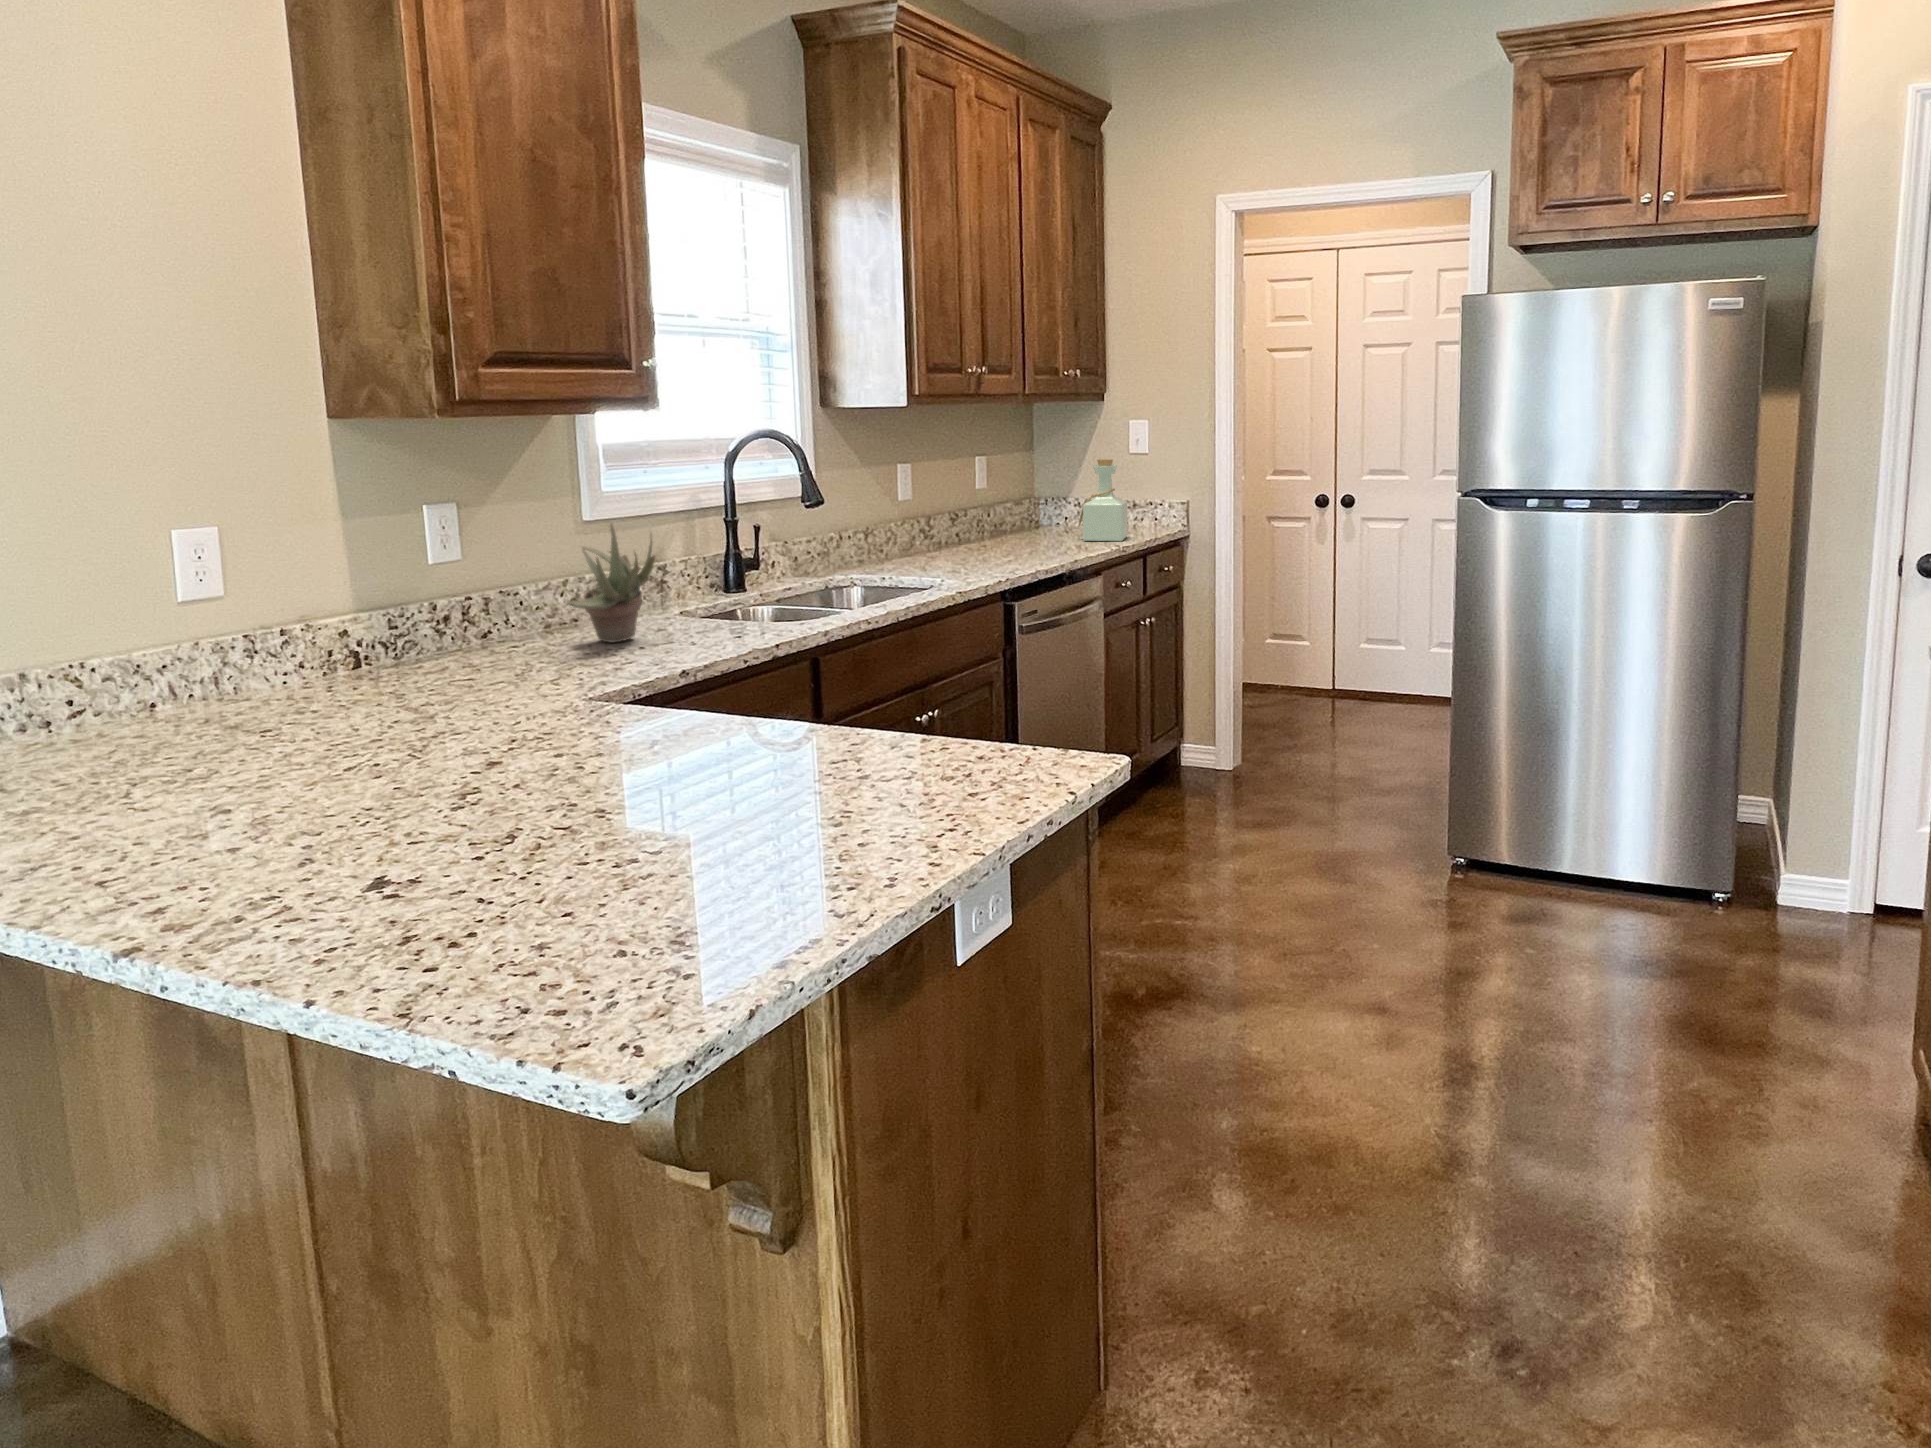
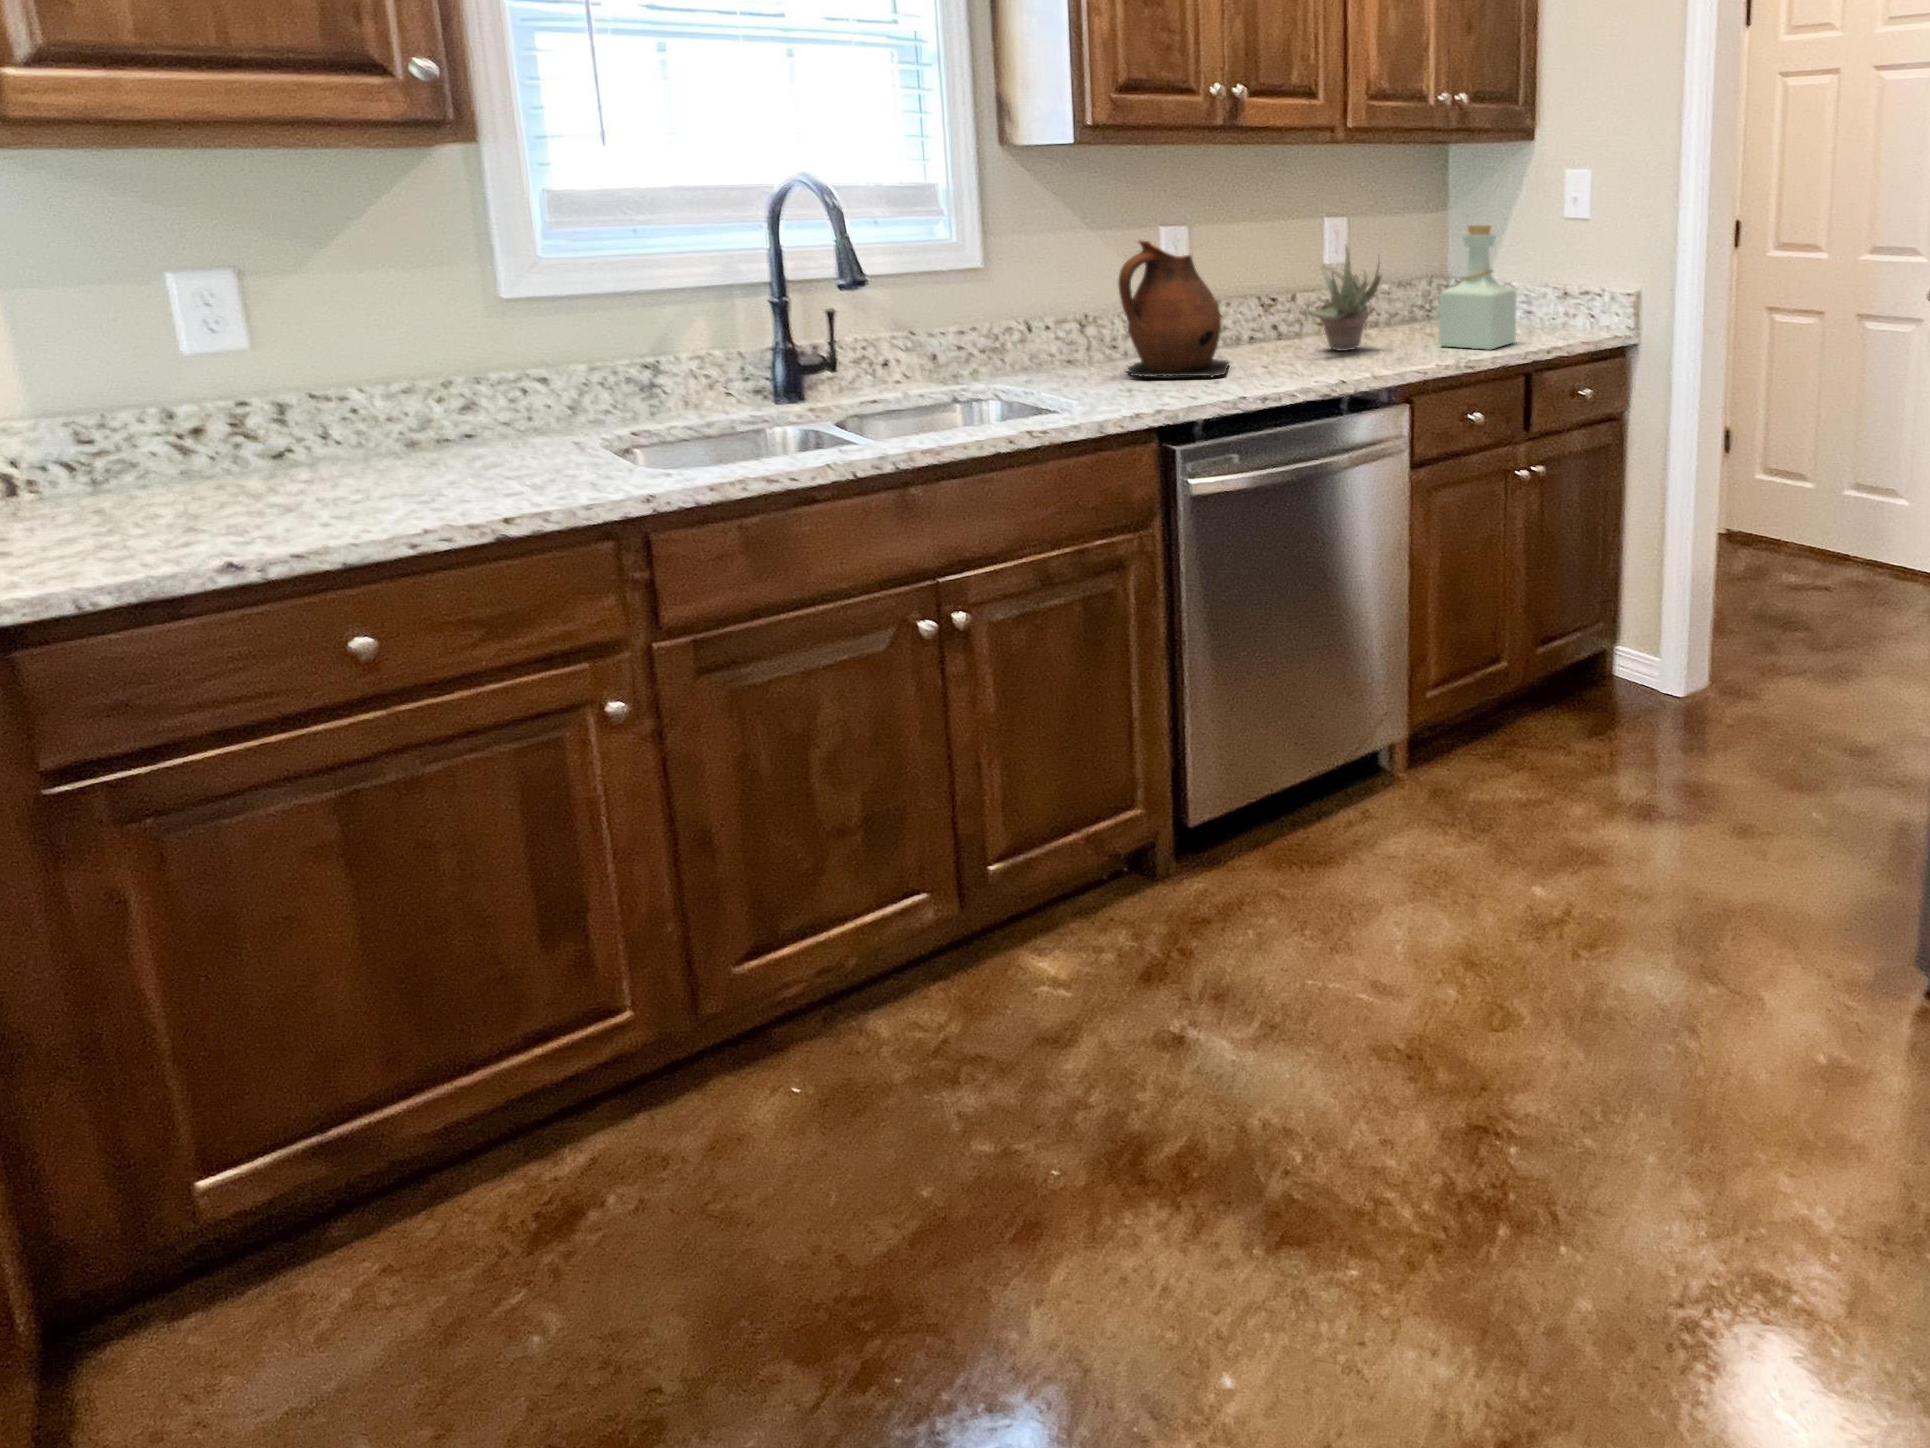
ceramic pitcher: none [908,473,991,566] -> present [1118,240,1229,377]
succulent plant: present [567,523,655,643] -> present [1306,245,1381,351]

